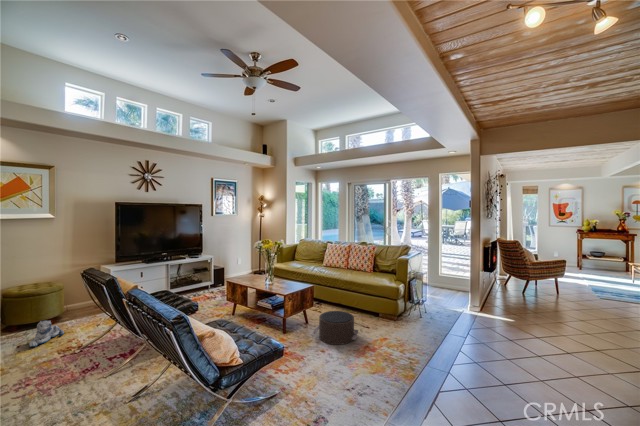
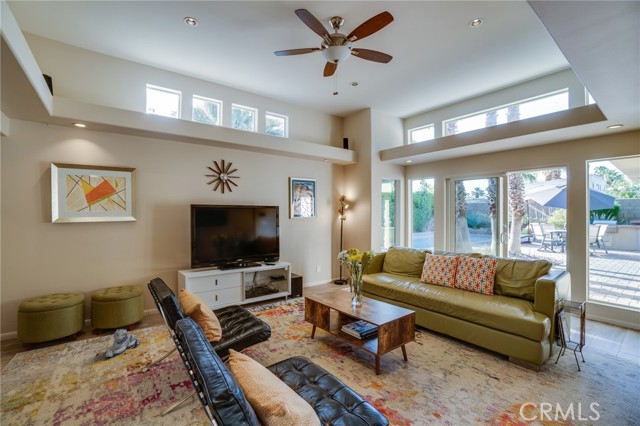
pouf: present [313,311,358,345] -> none [420,352,494,409]

